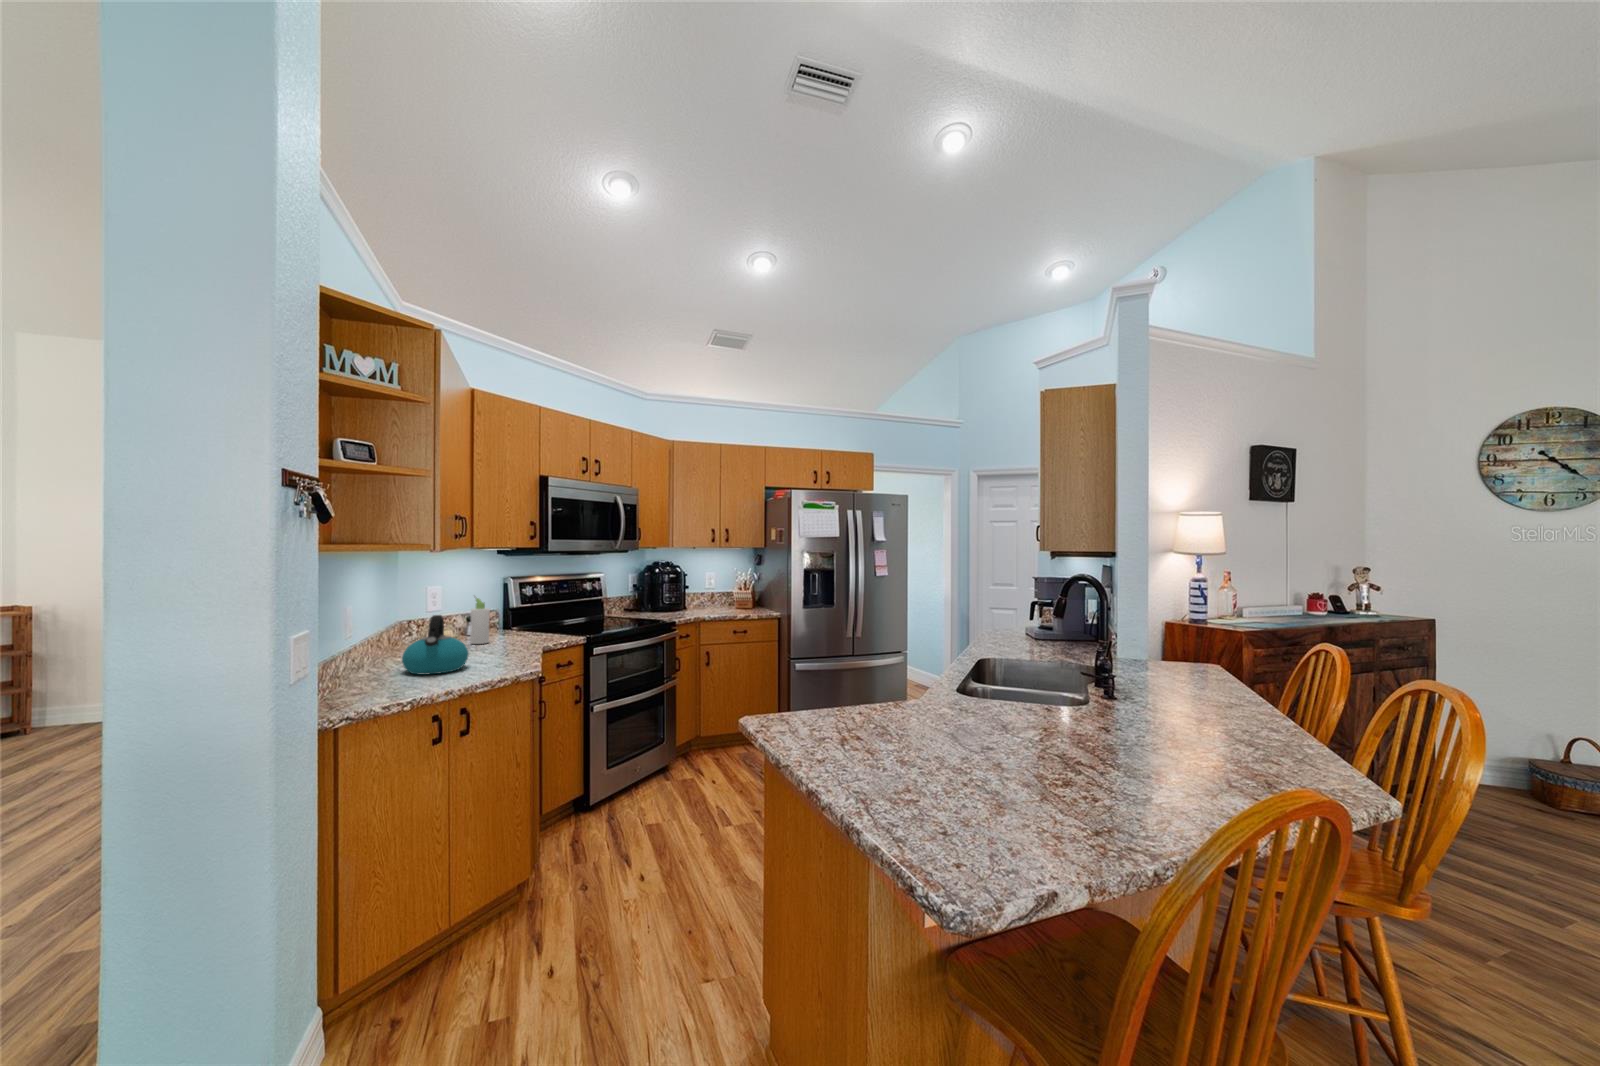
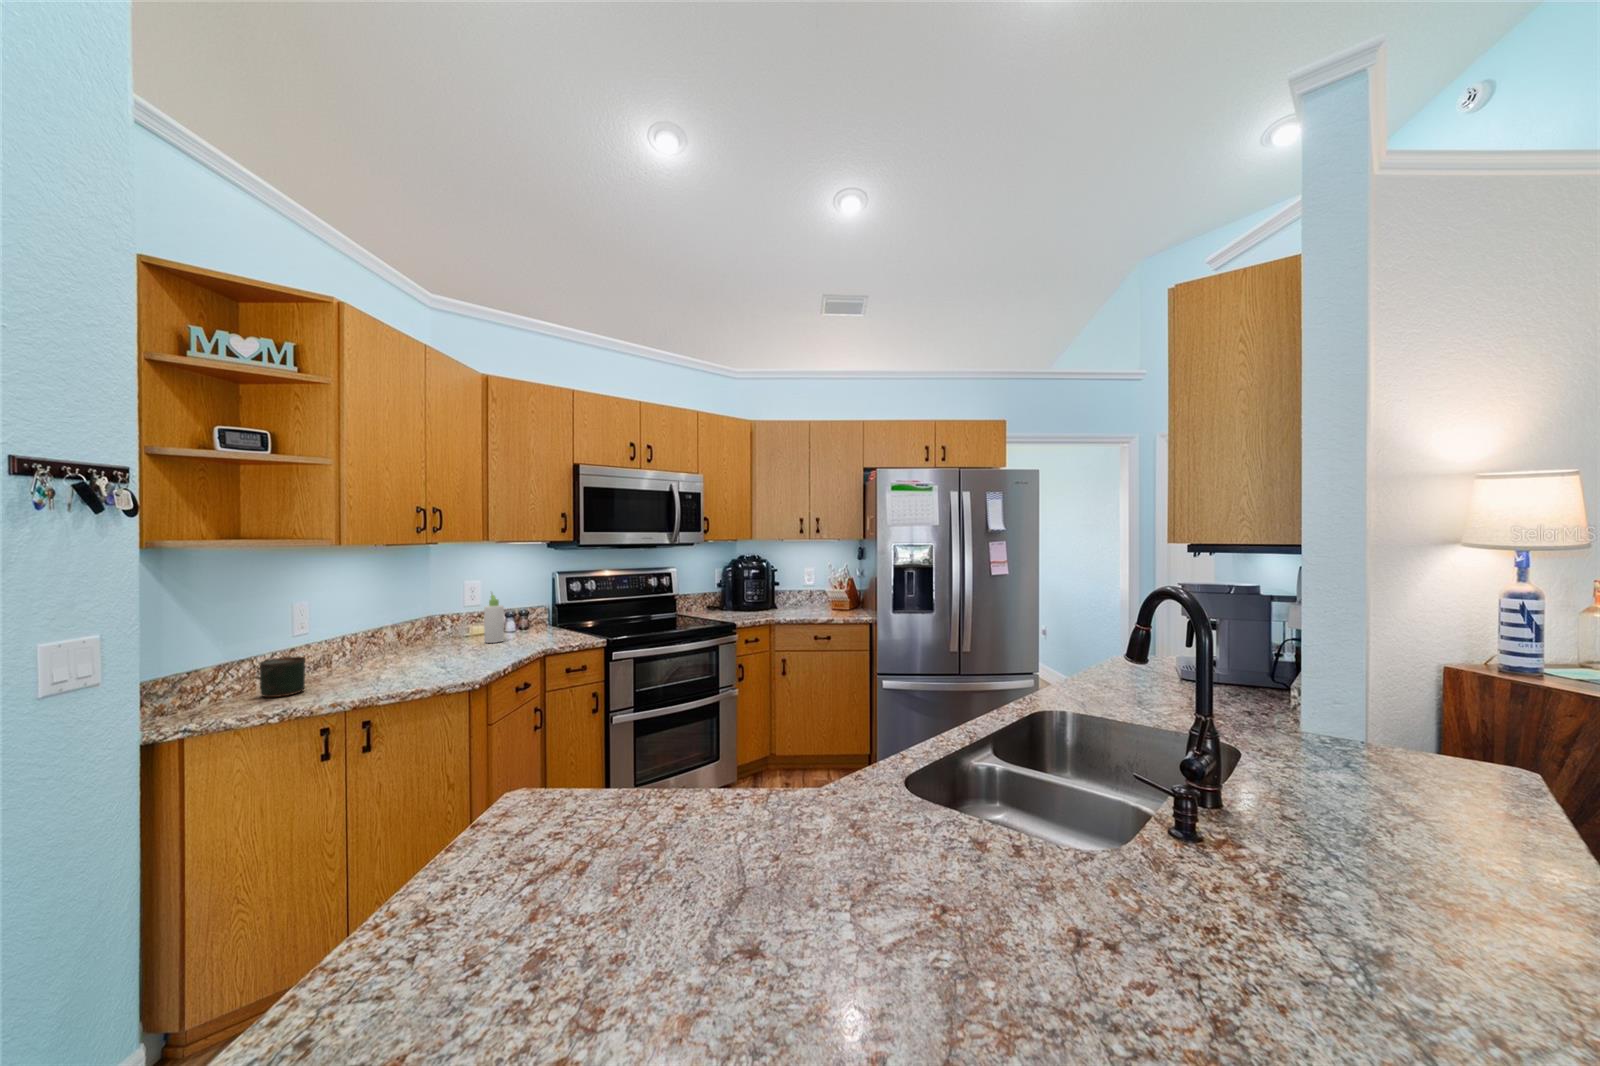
kettle: present [402,615,469,675] -> none [347,614,421,677]
mug: none [357,655,398,693] -> present [260,657,305,697]

